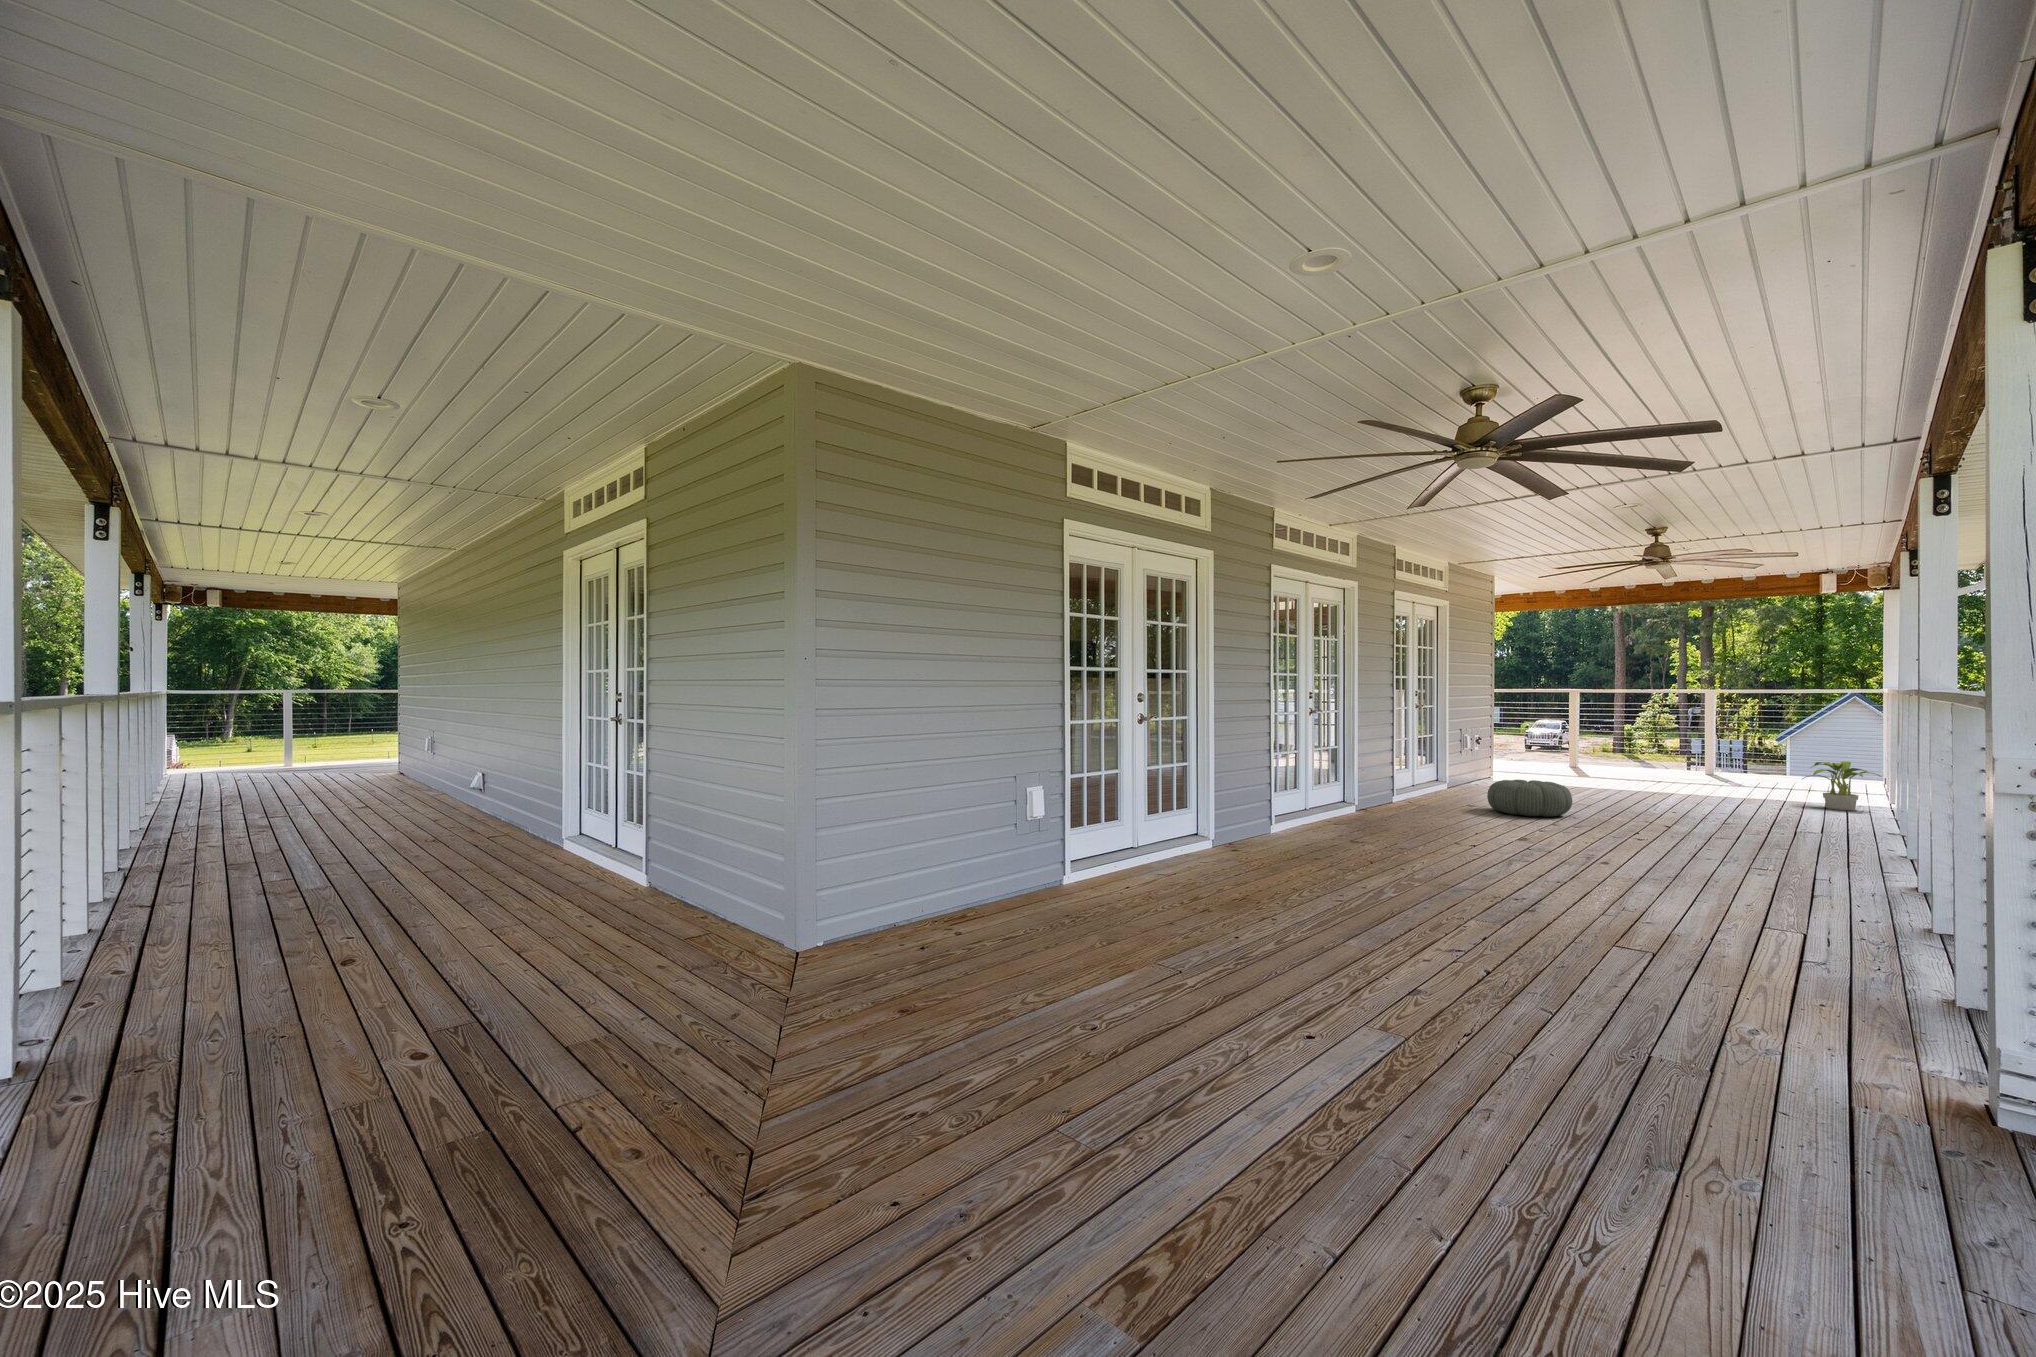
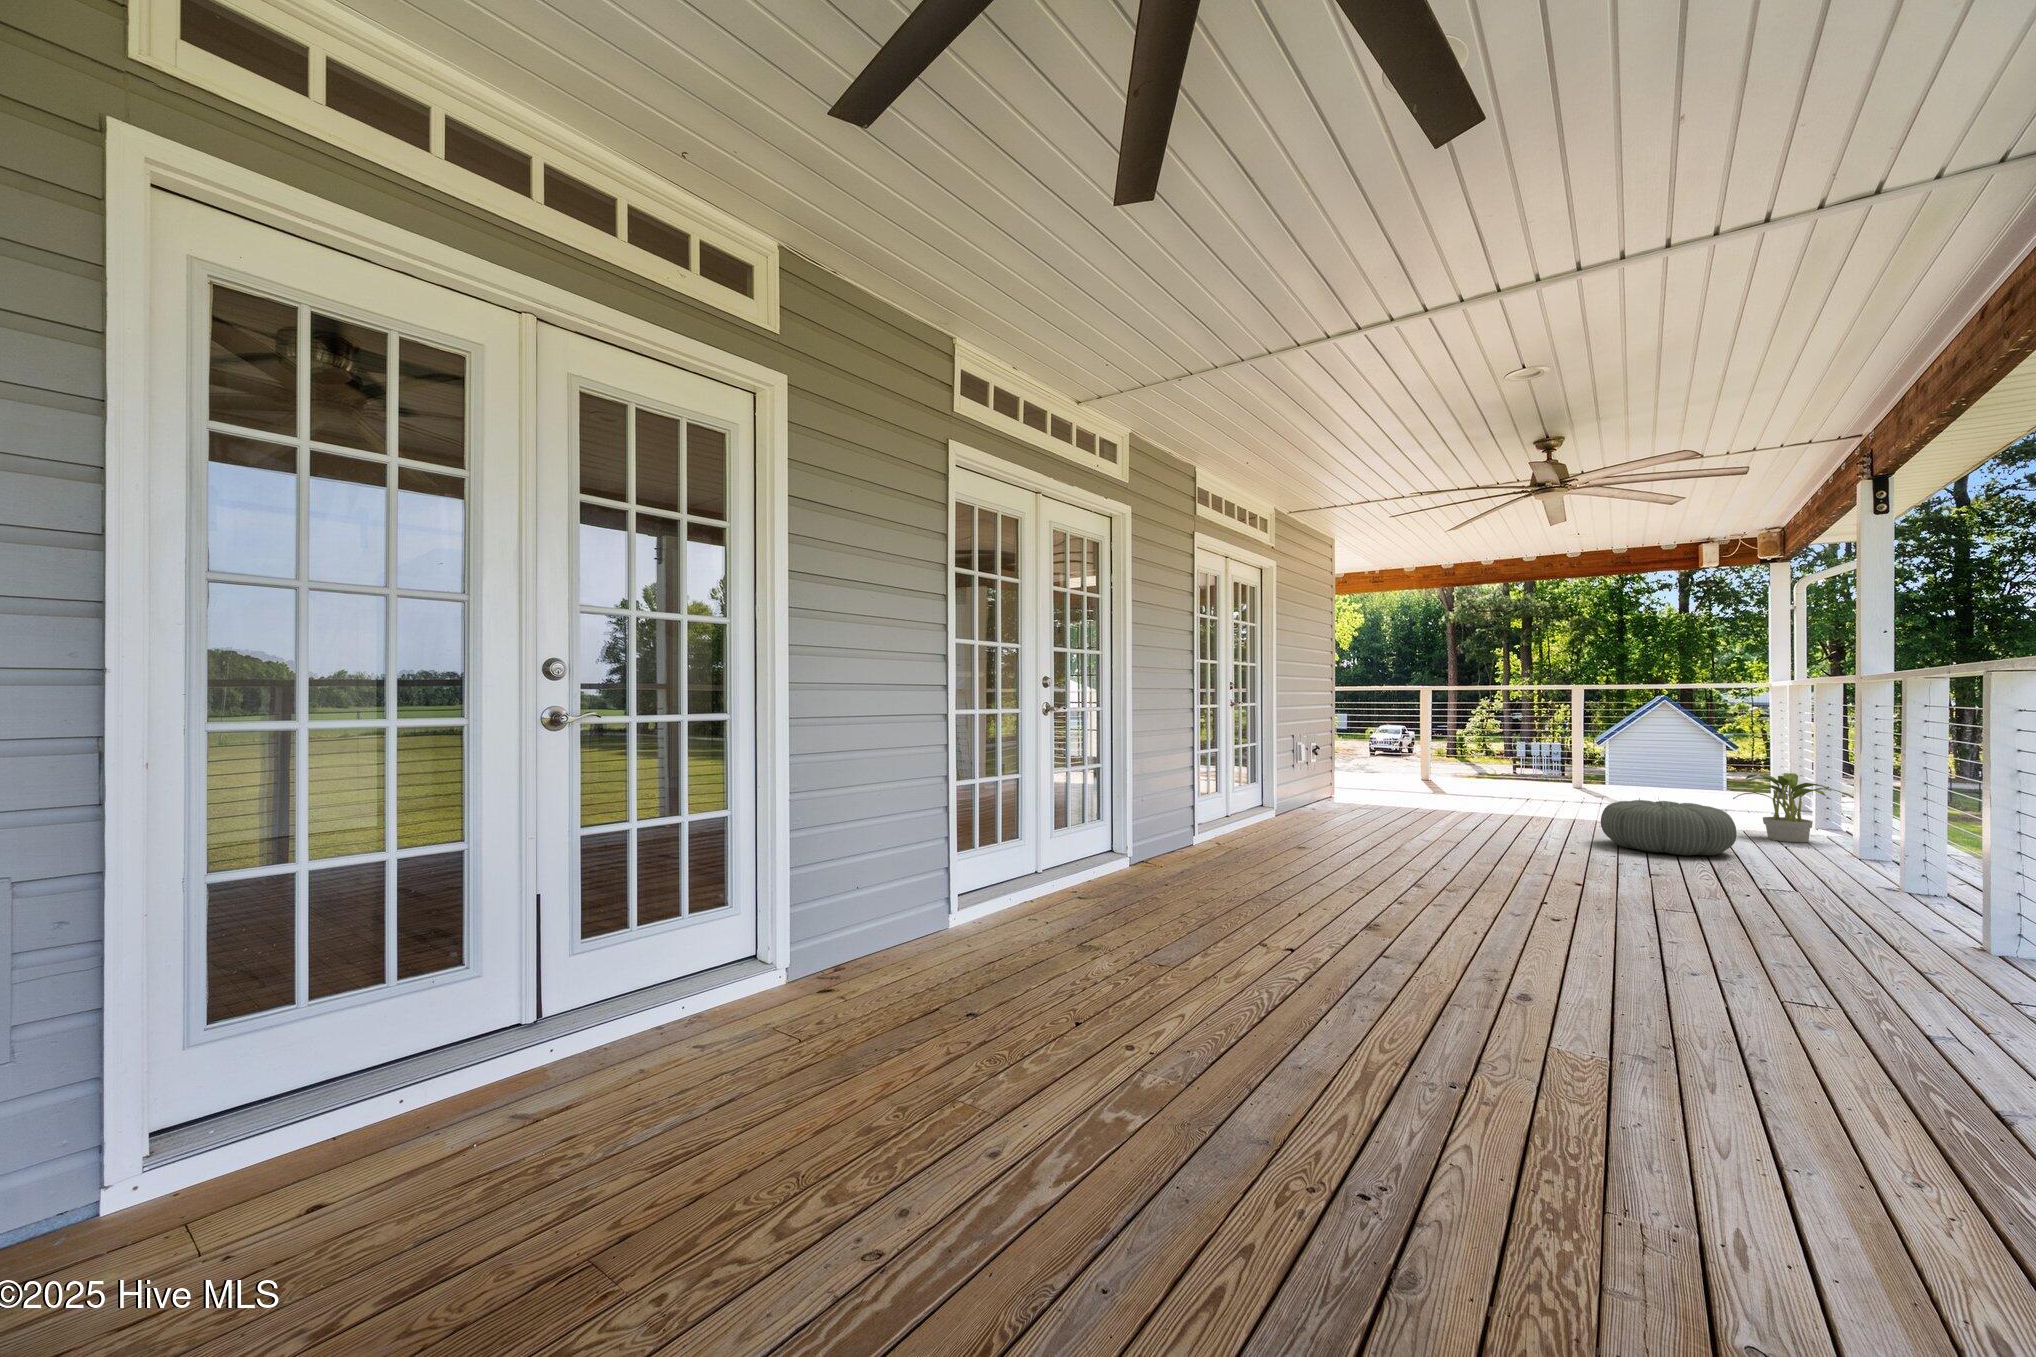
pouf: present [1487,780,1572,817] -> present [1601,800,1737,855]

